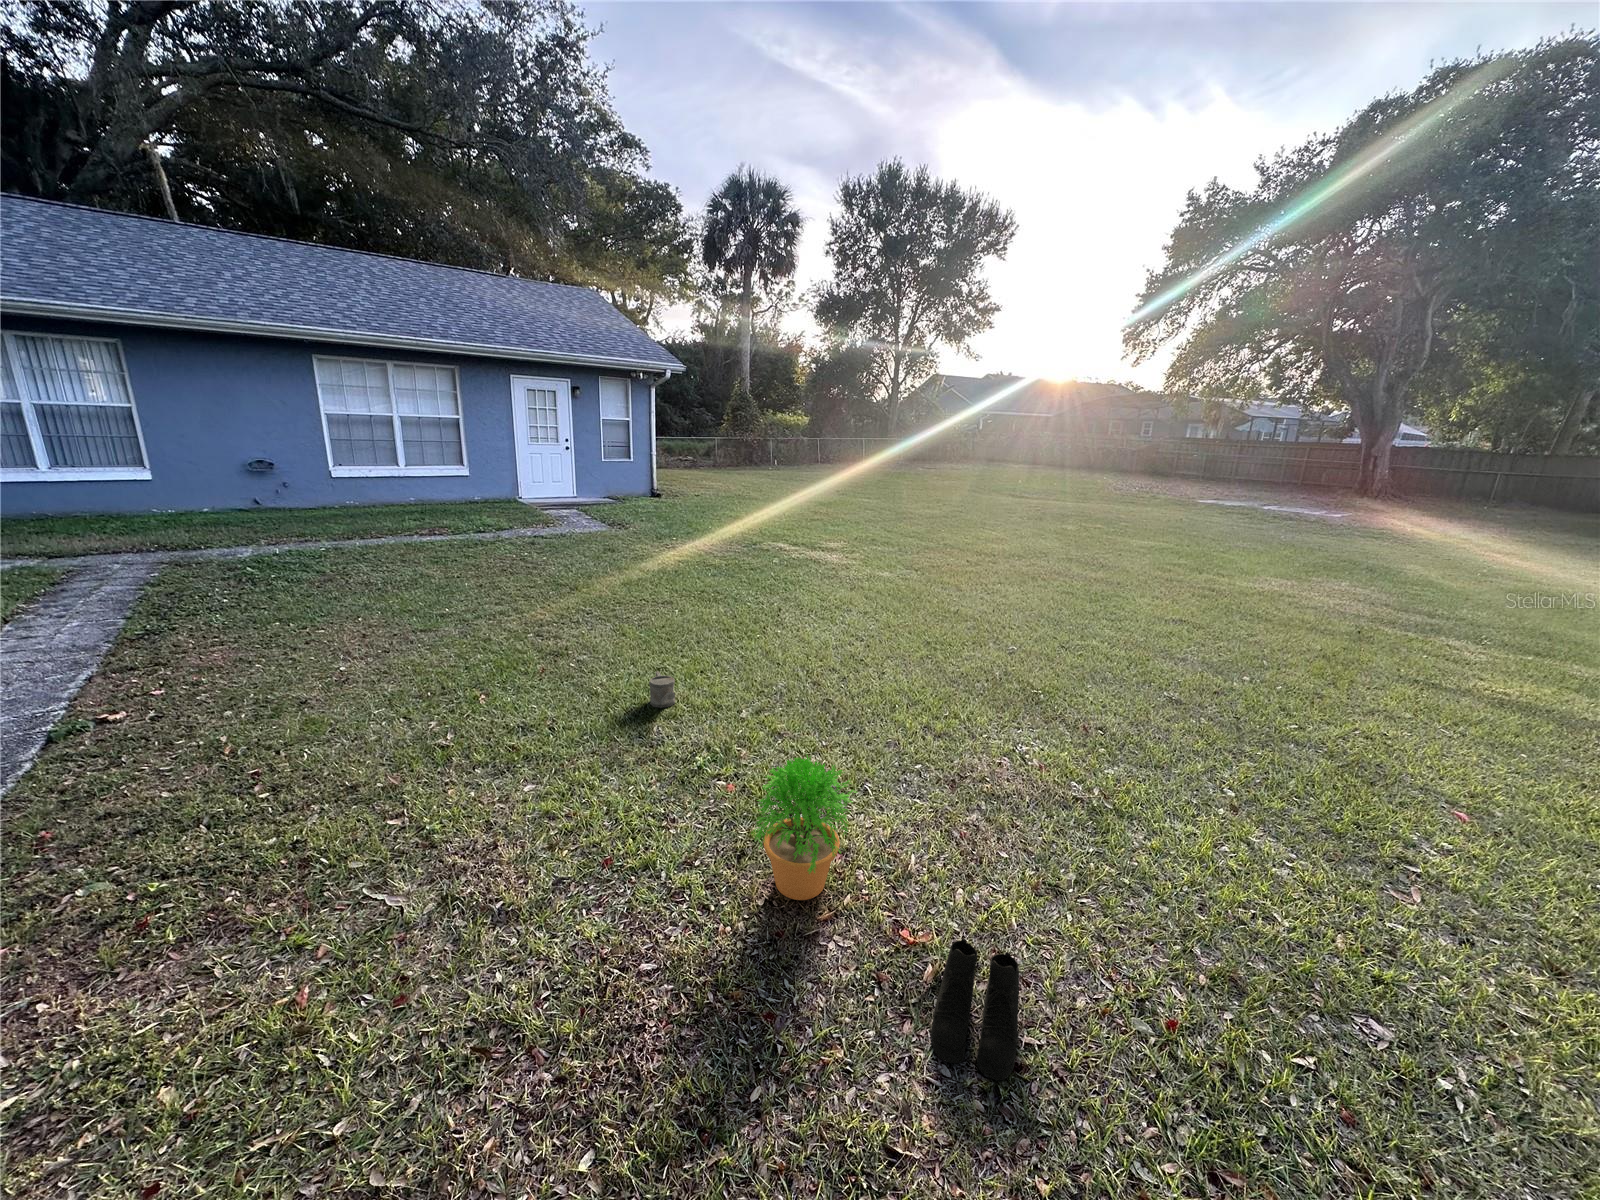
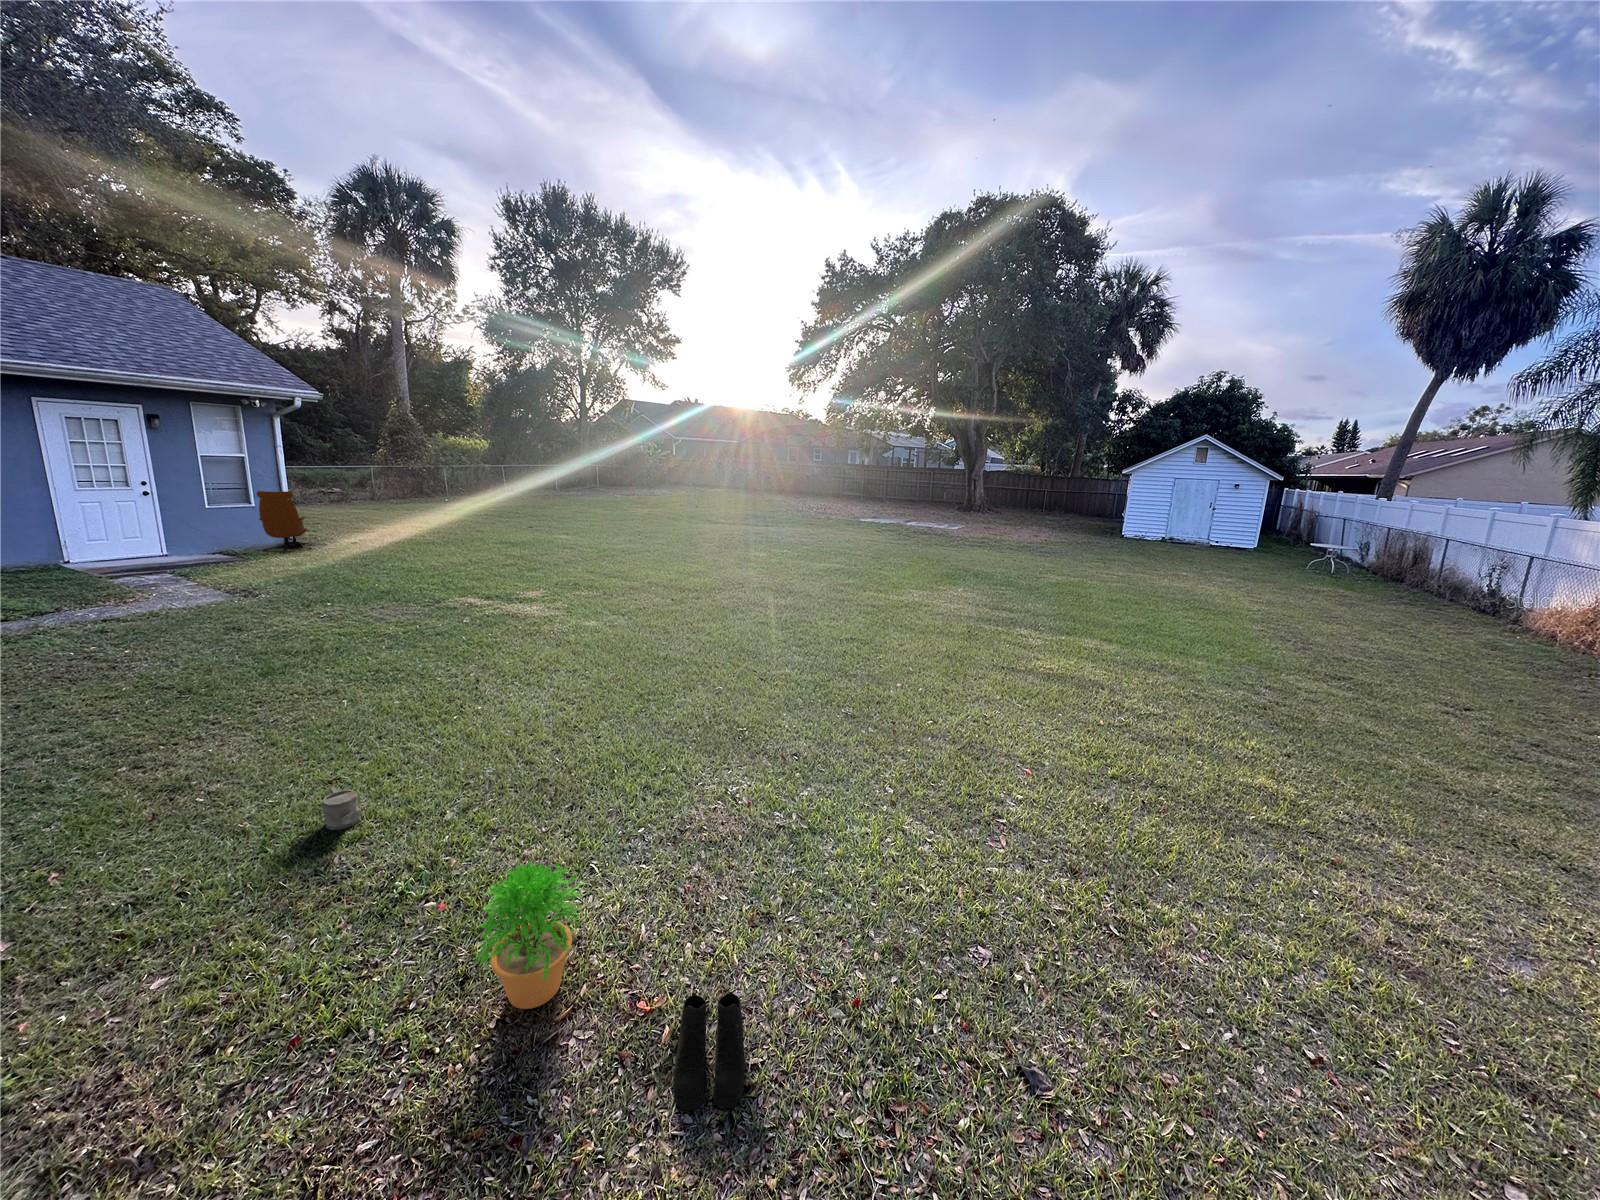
lounge chair: none [632,451,665,503] -> present [257,491,311,553]

